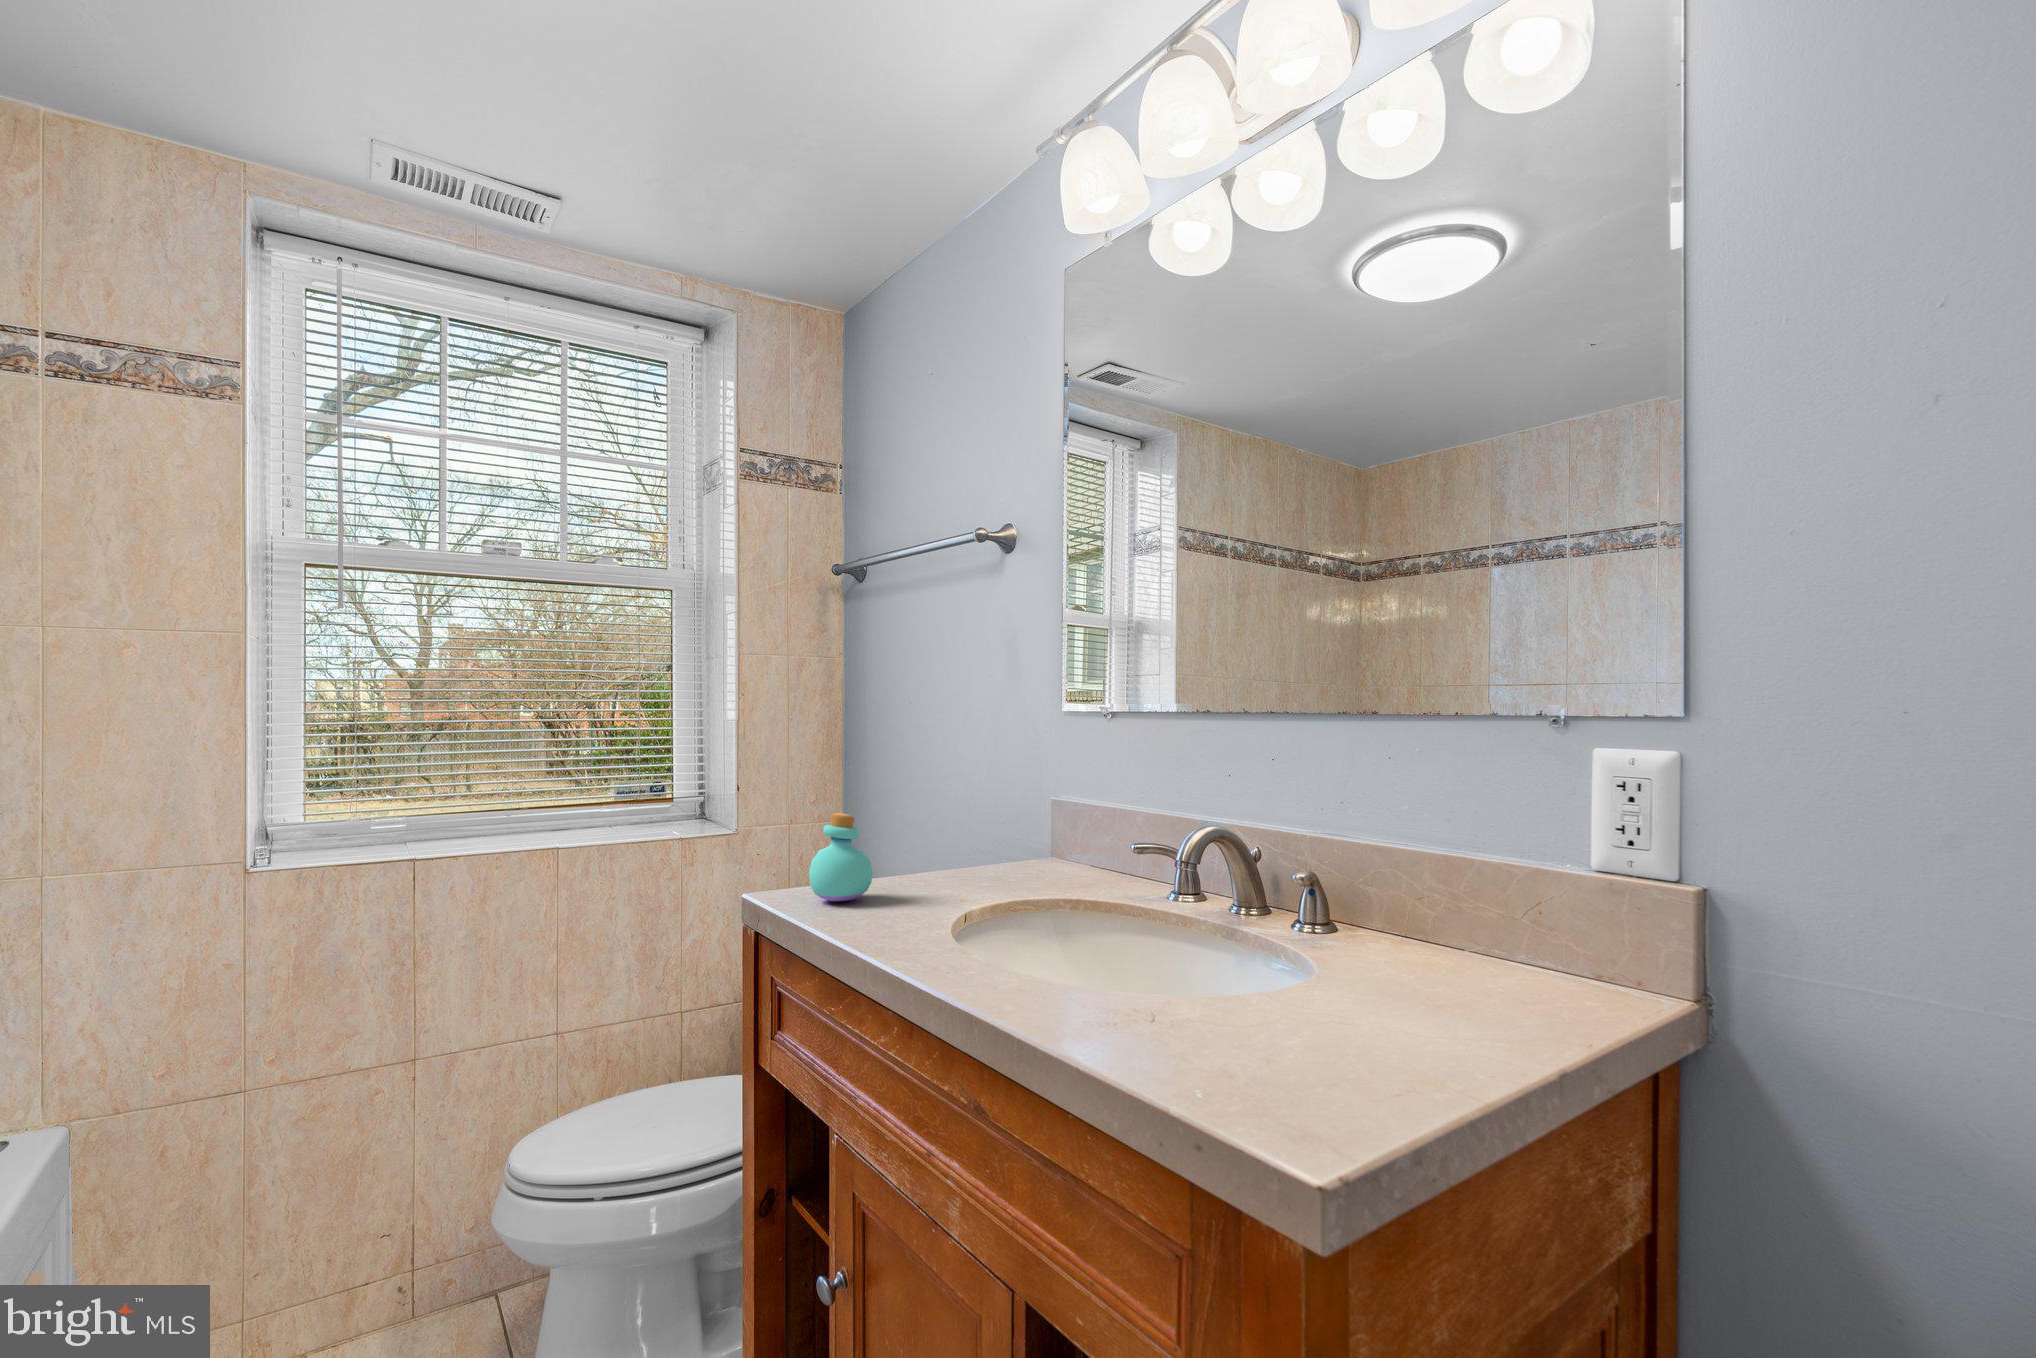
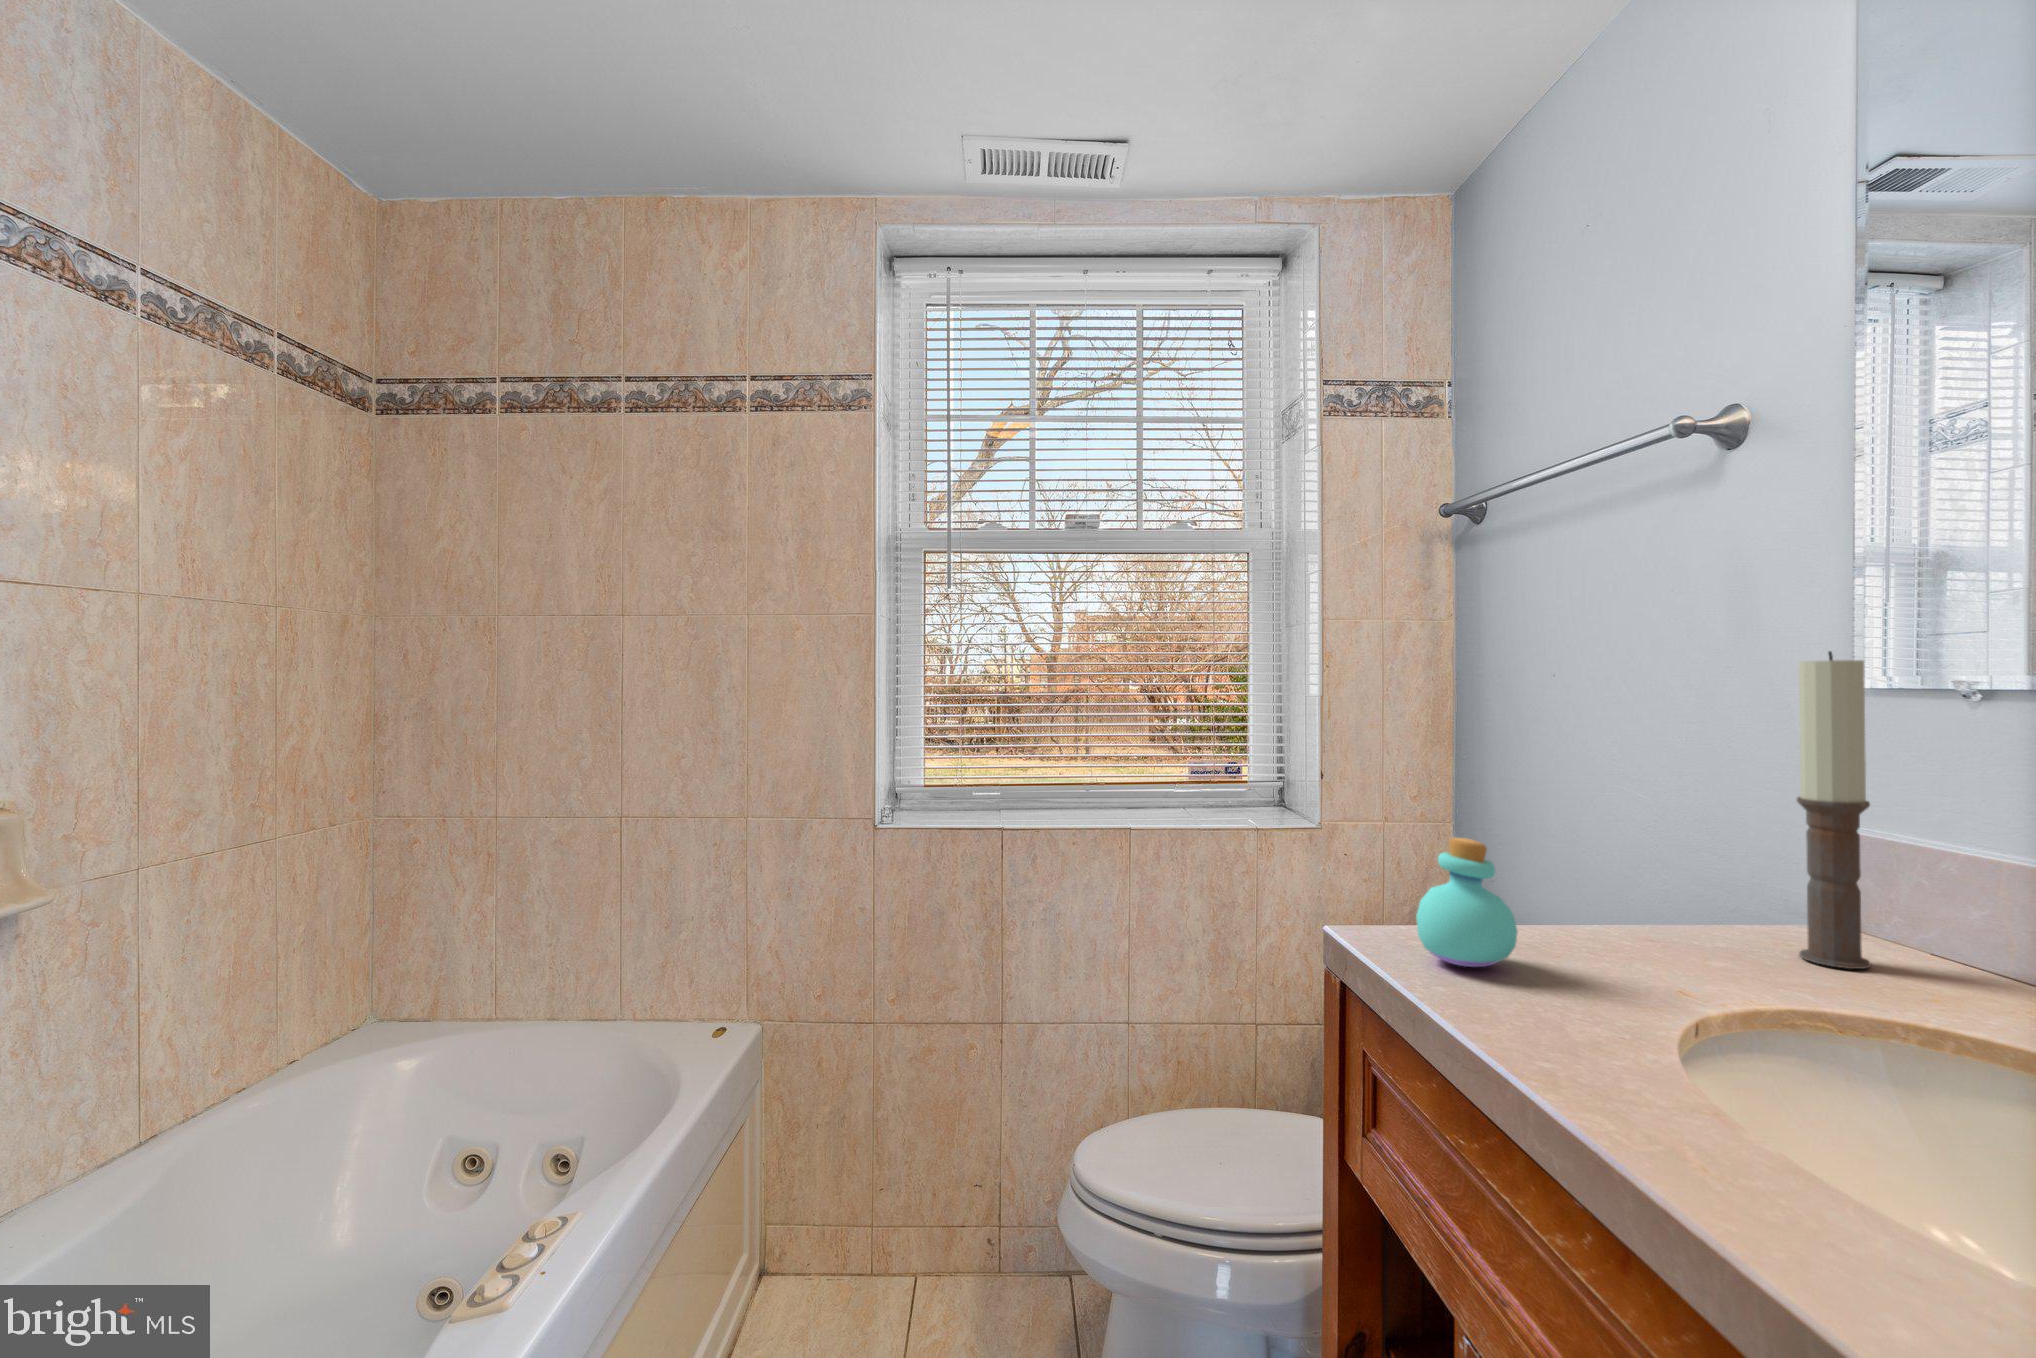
candle: none [1026,685,1059,873] -> present [1797,651,1871,969]

